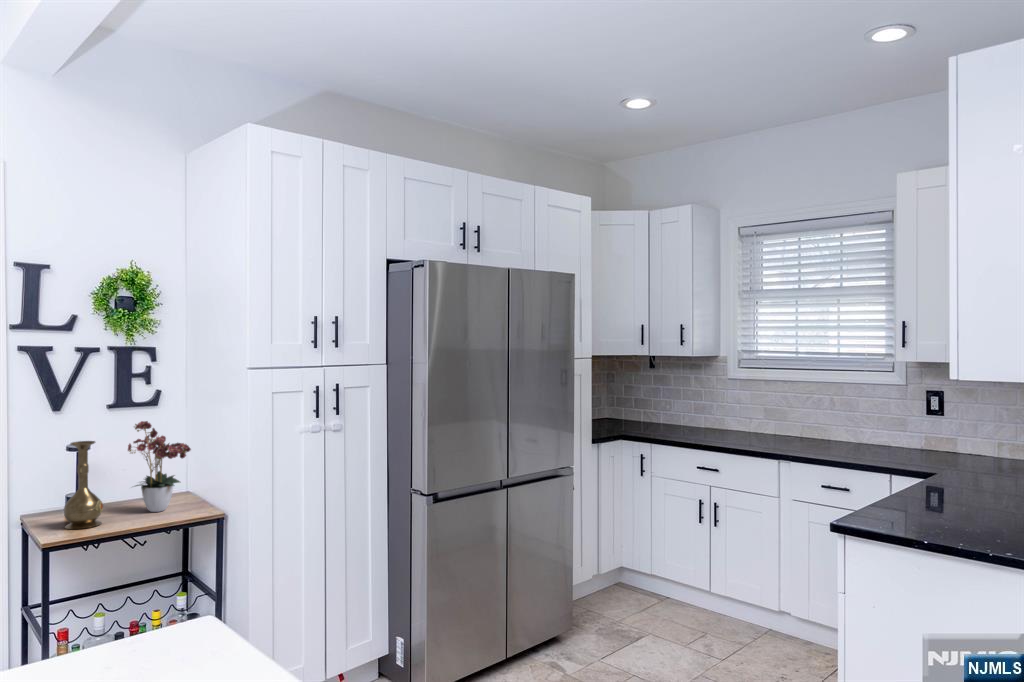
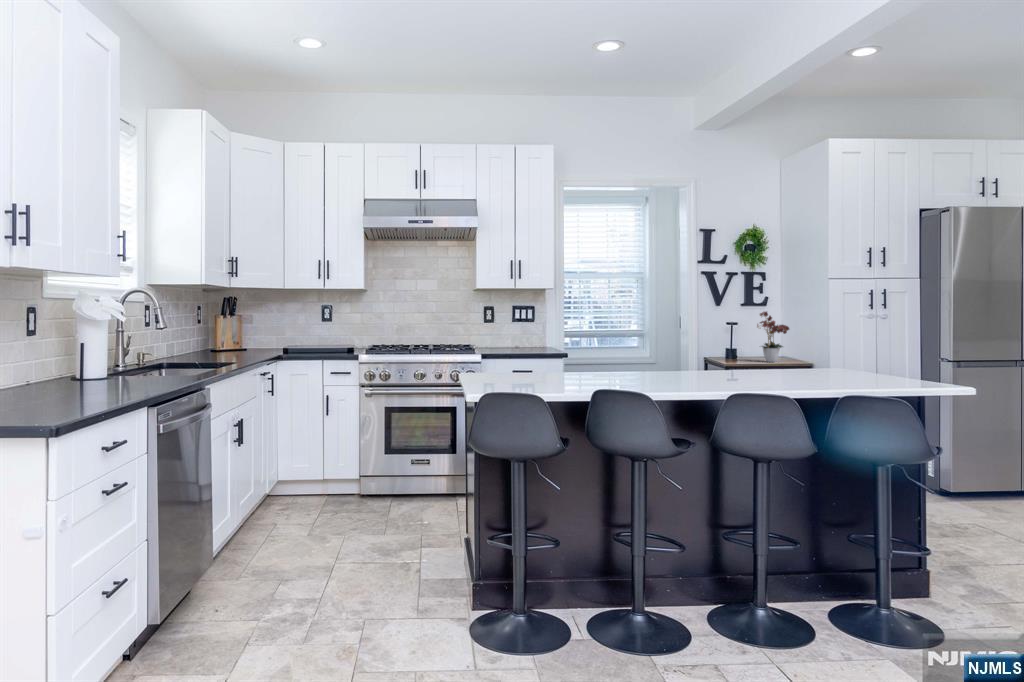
vase: present [64,441,103,529] -> none [729,319,748,363]

